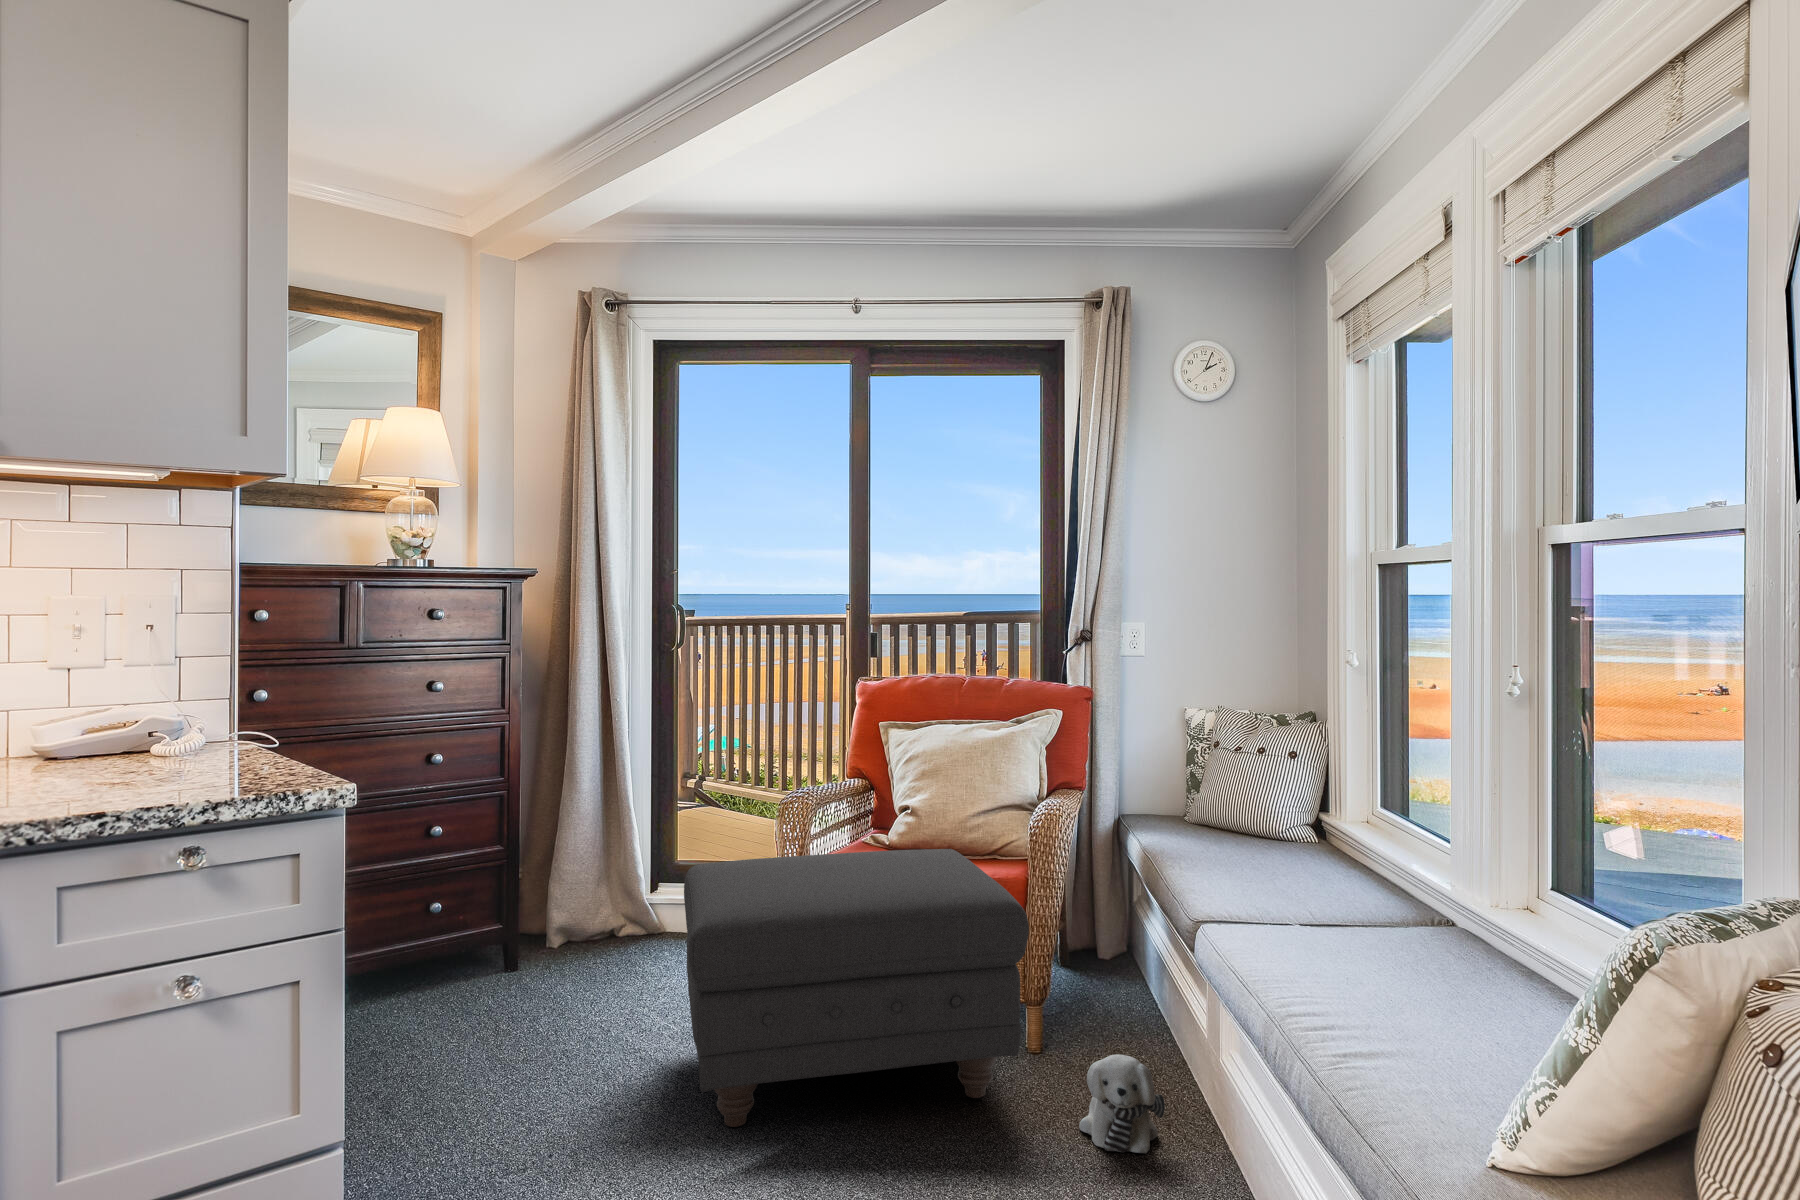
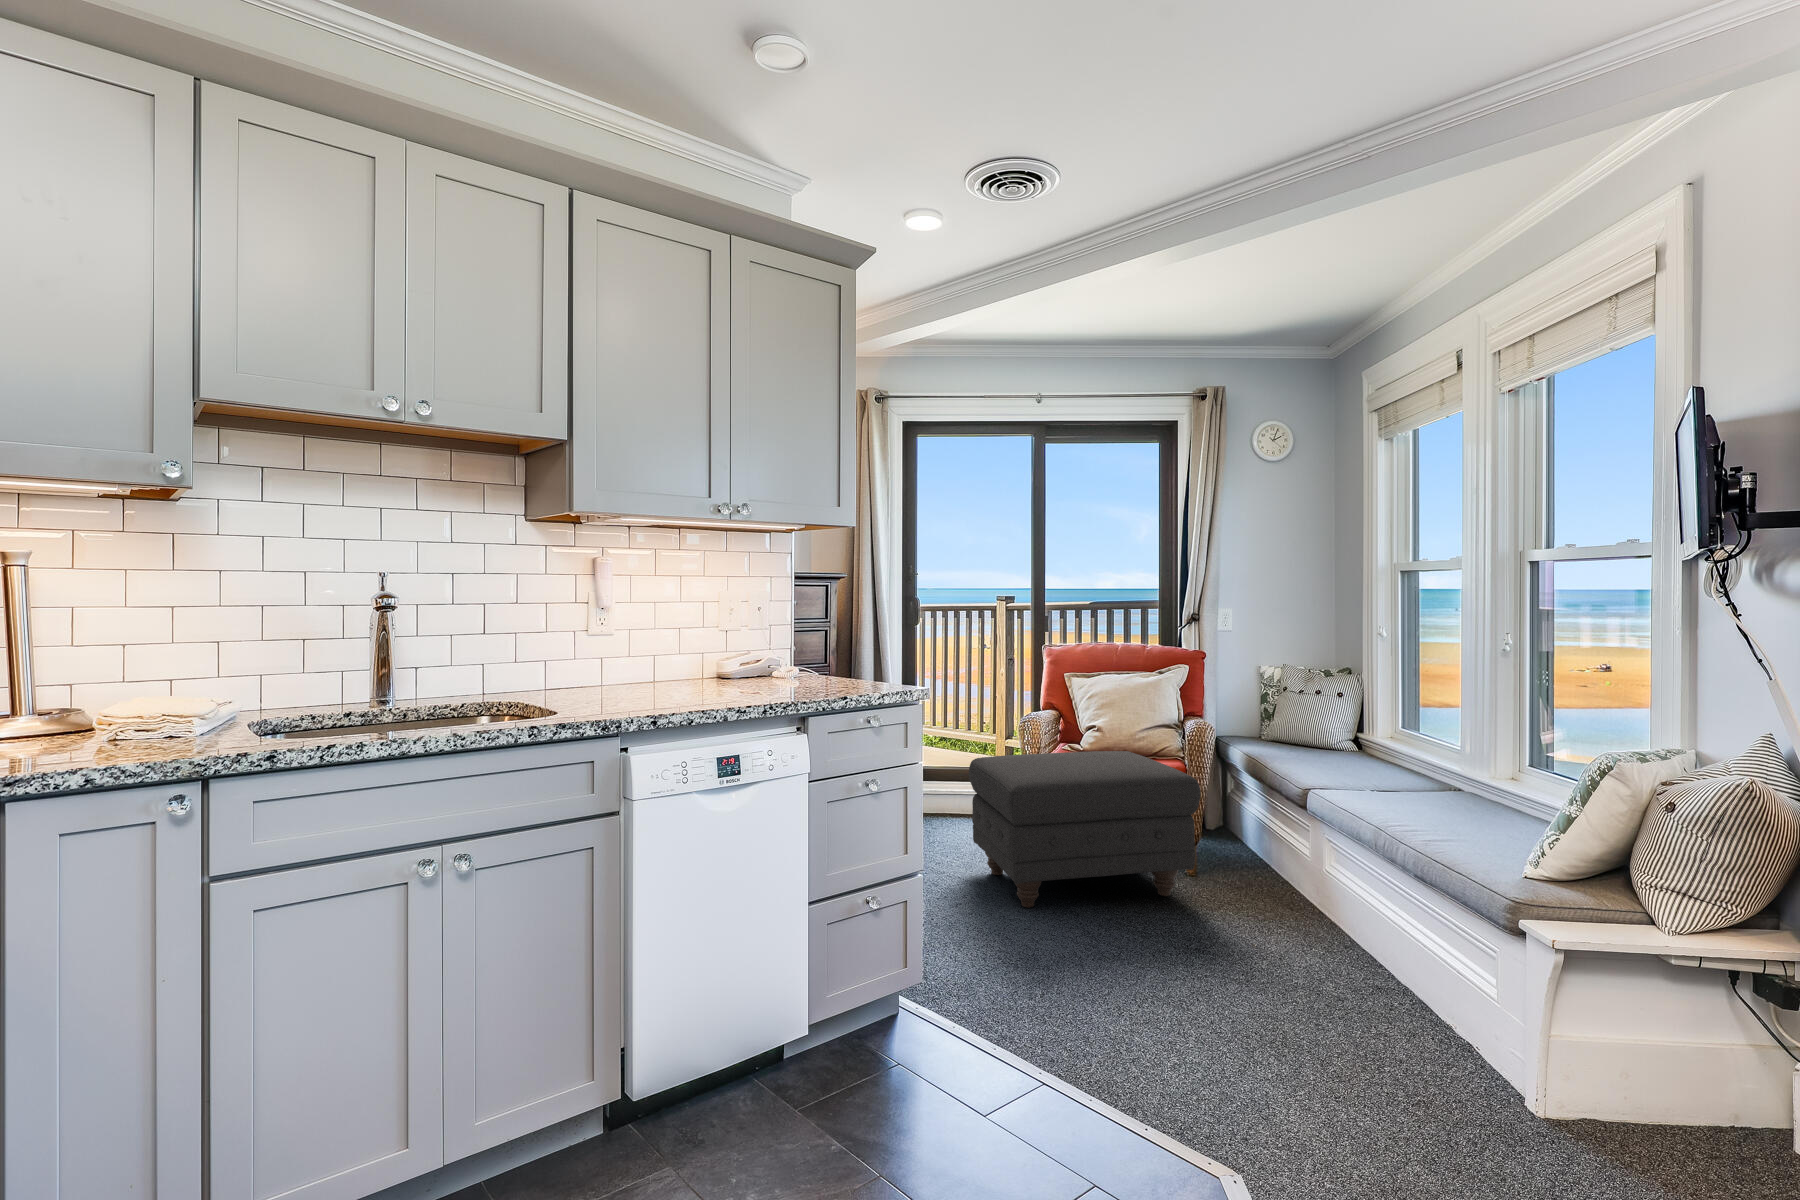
plush toy: present [1079,1054,1165,1153] -> none [1234,866,1289,923]

